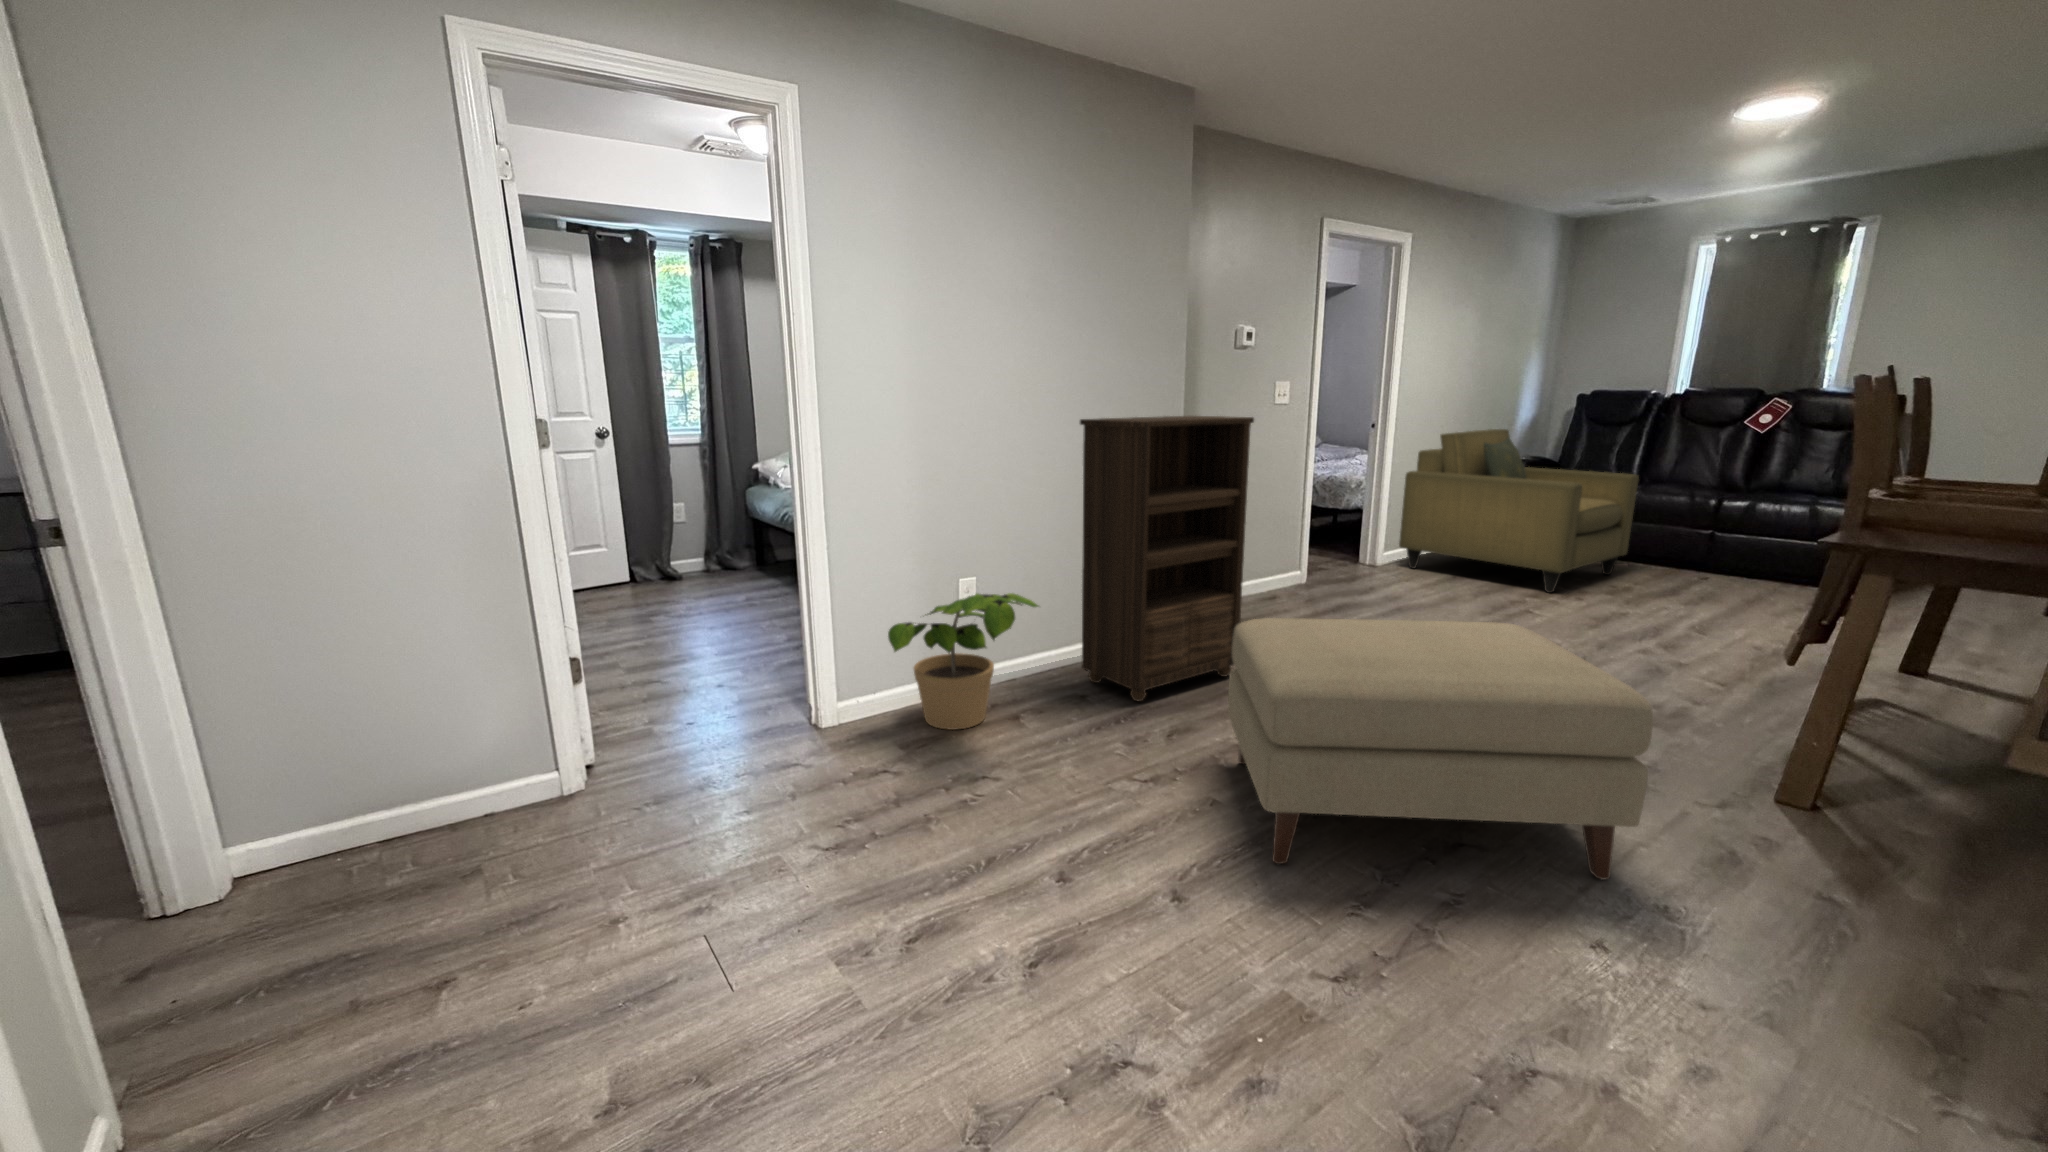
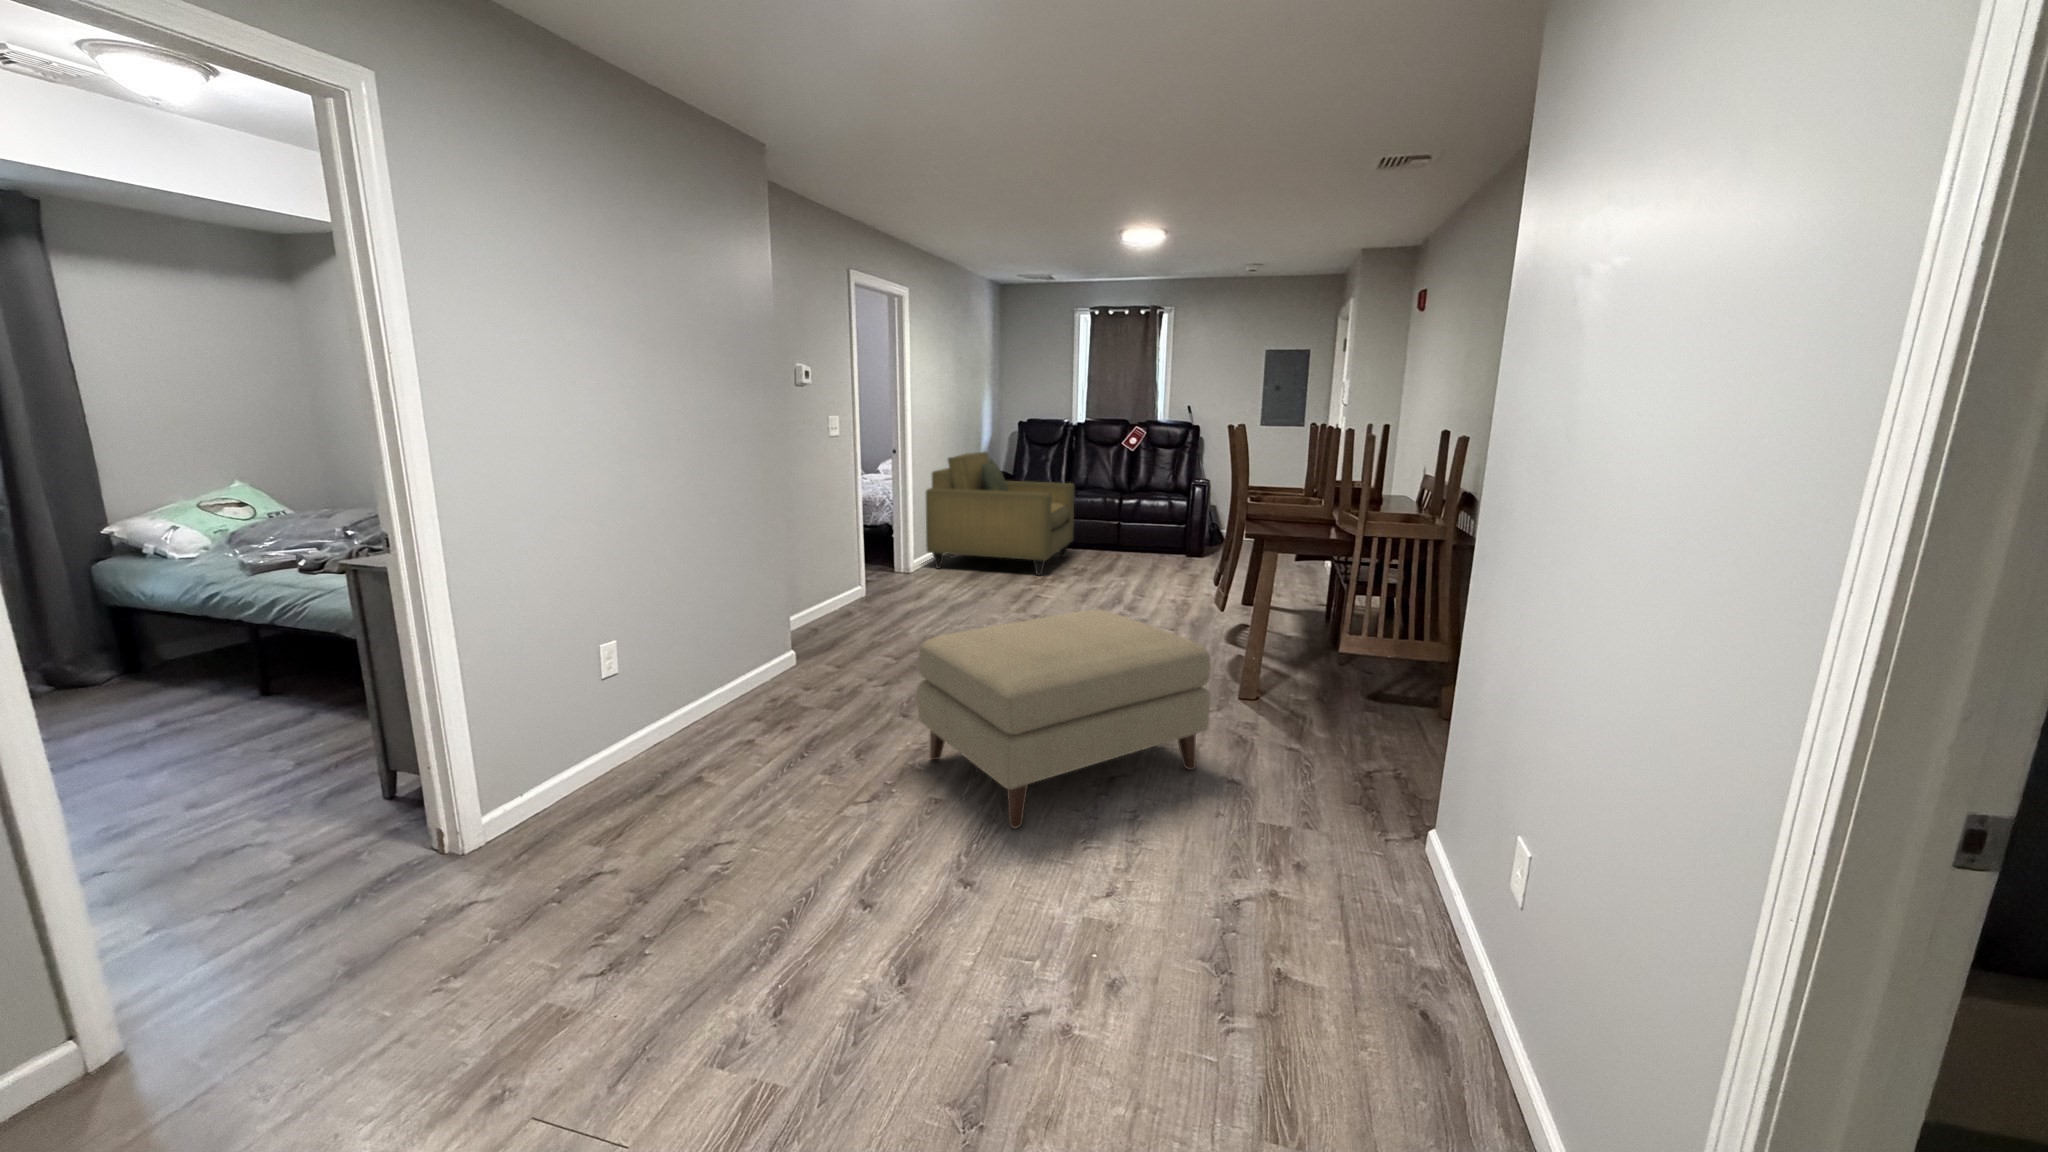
bookshelf: present [1080,416,1254,701] -> none [717,457,874,730]
potted plant: present [888,593,1038,730] -> none [561,651,742,810]

